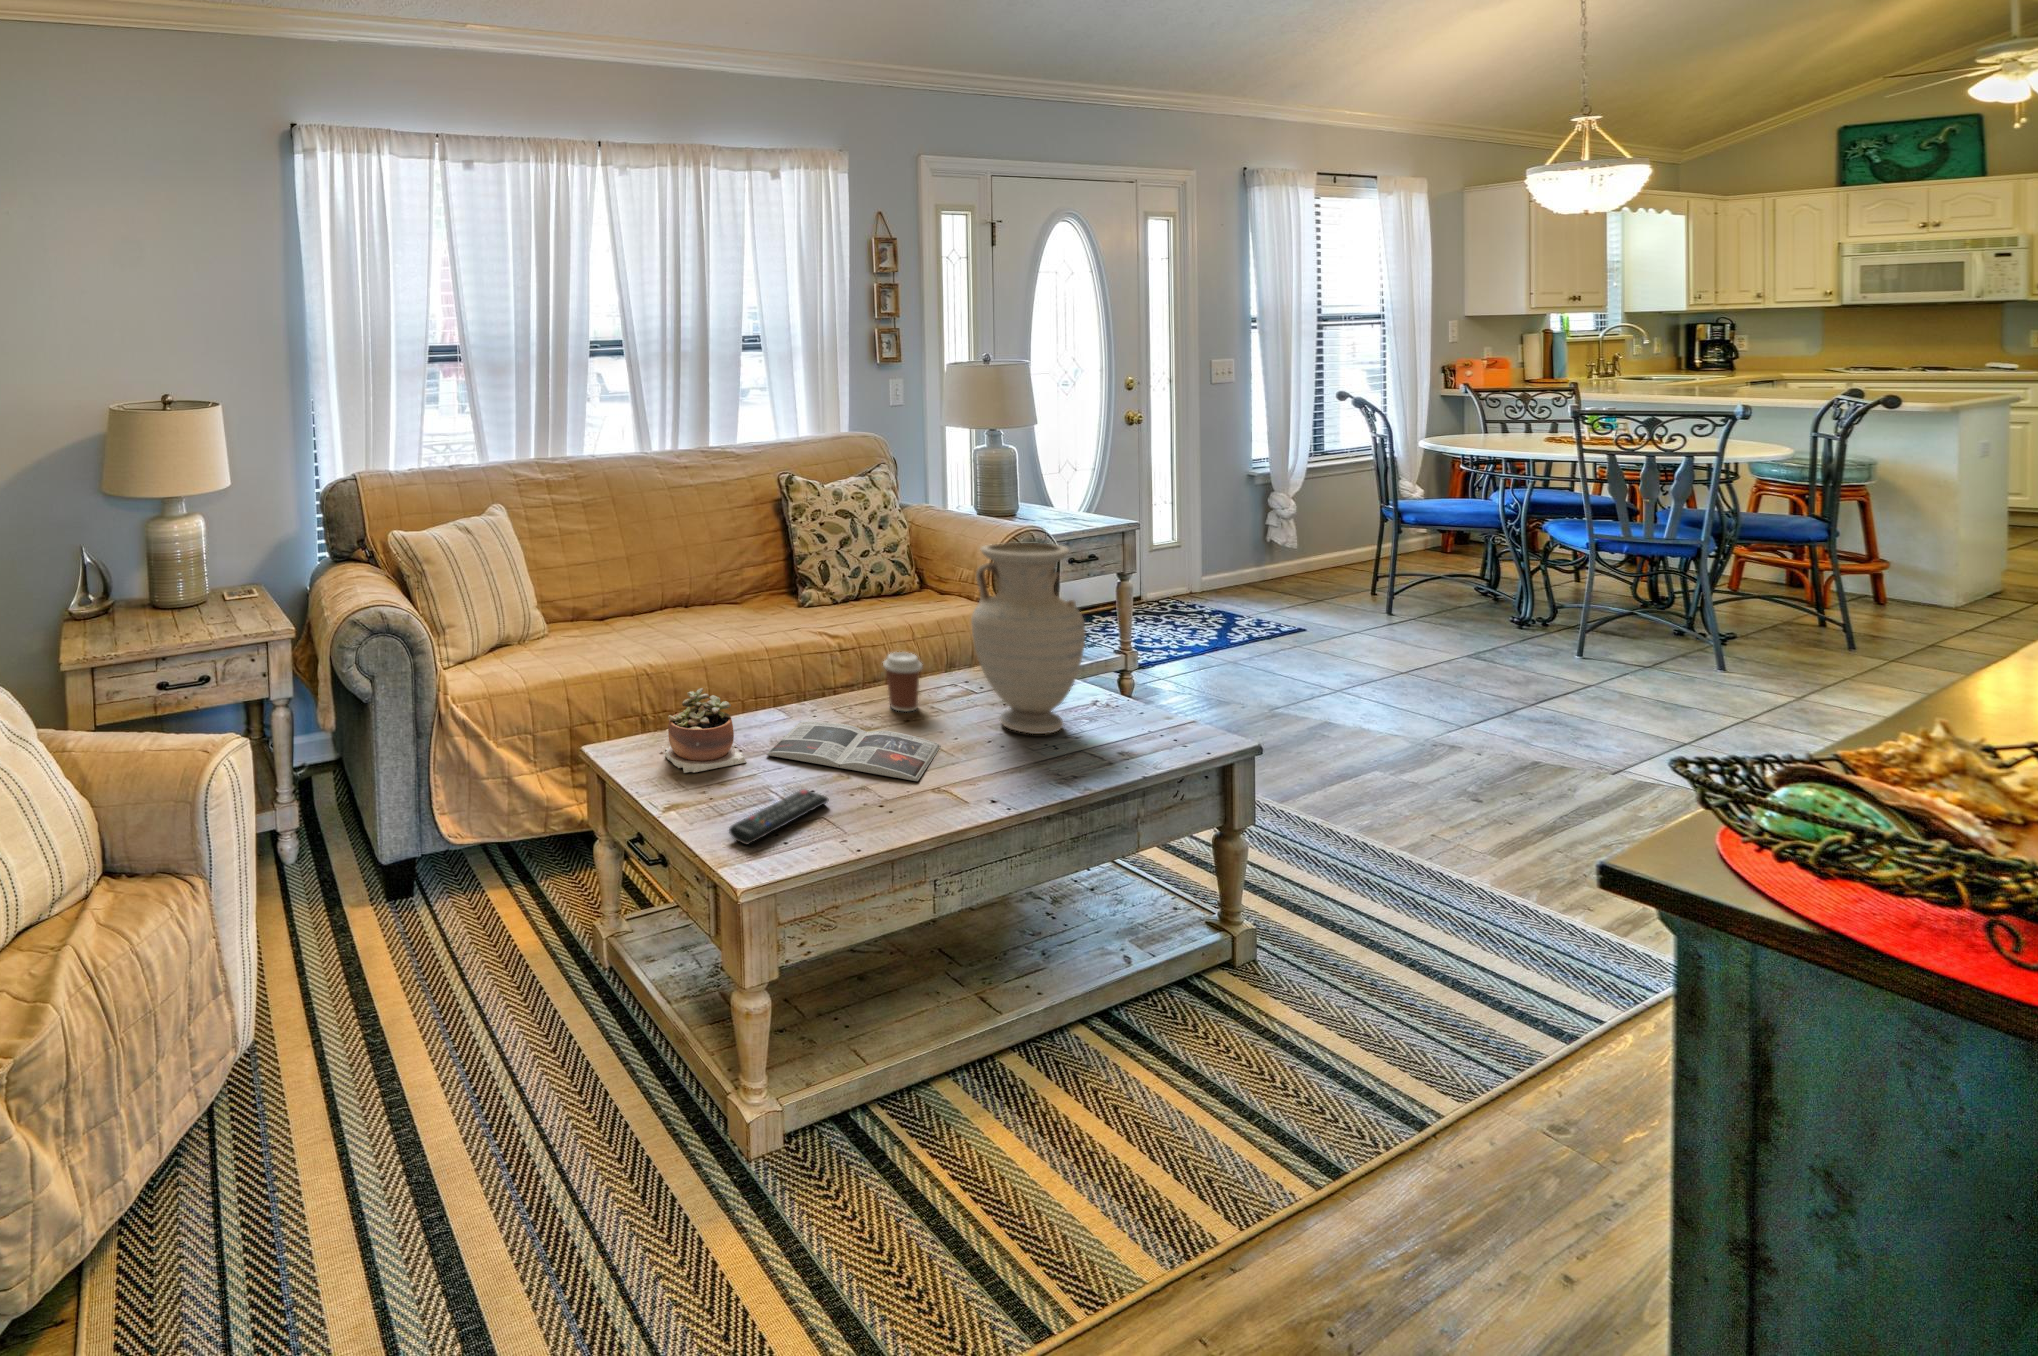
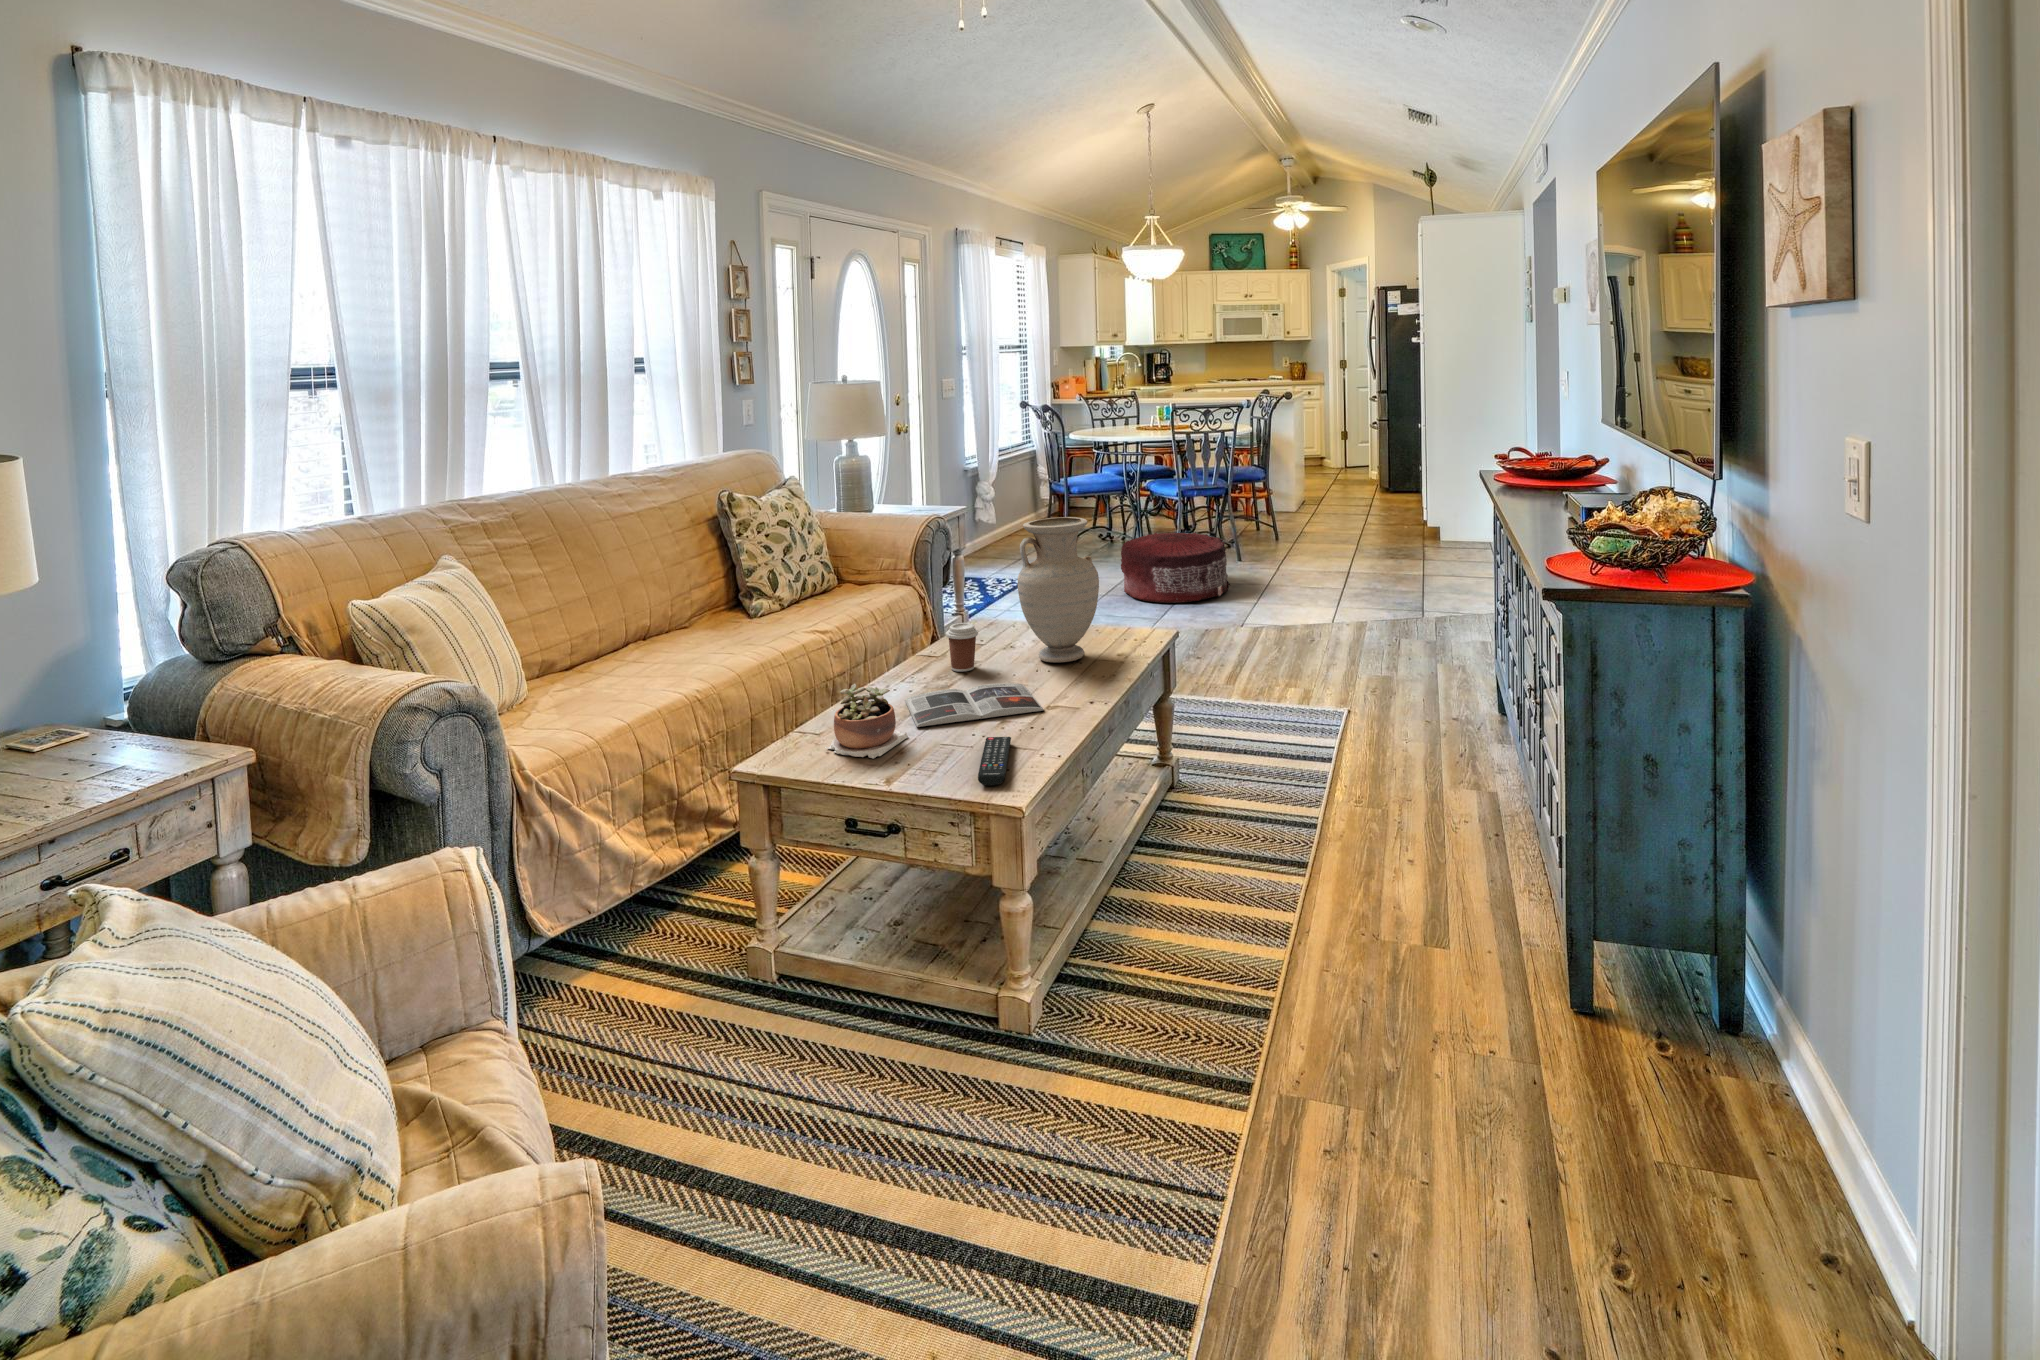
pouf: none [1432,598,1657,717] -> present [1121,532,1230,603]

